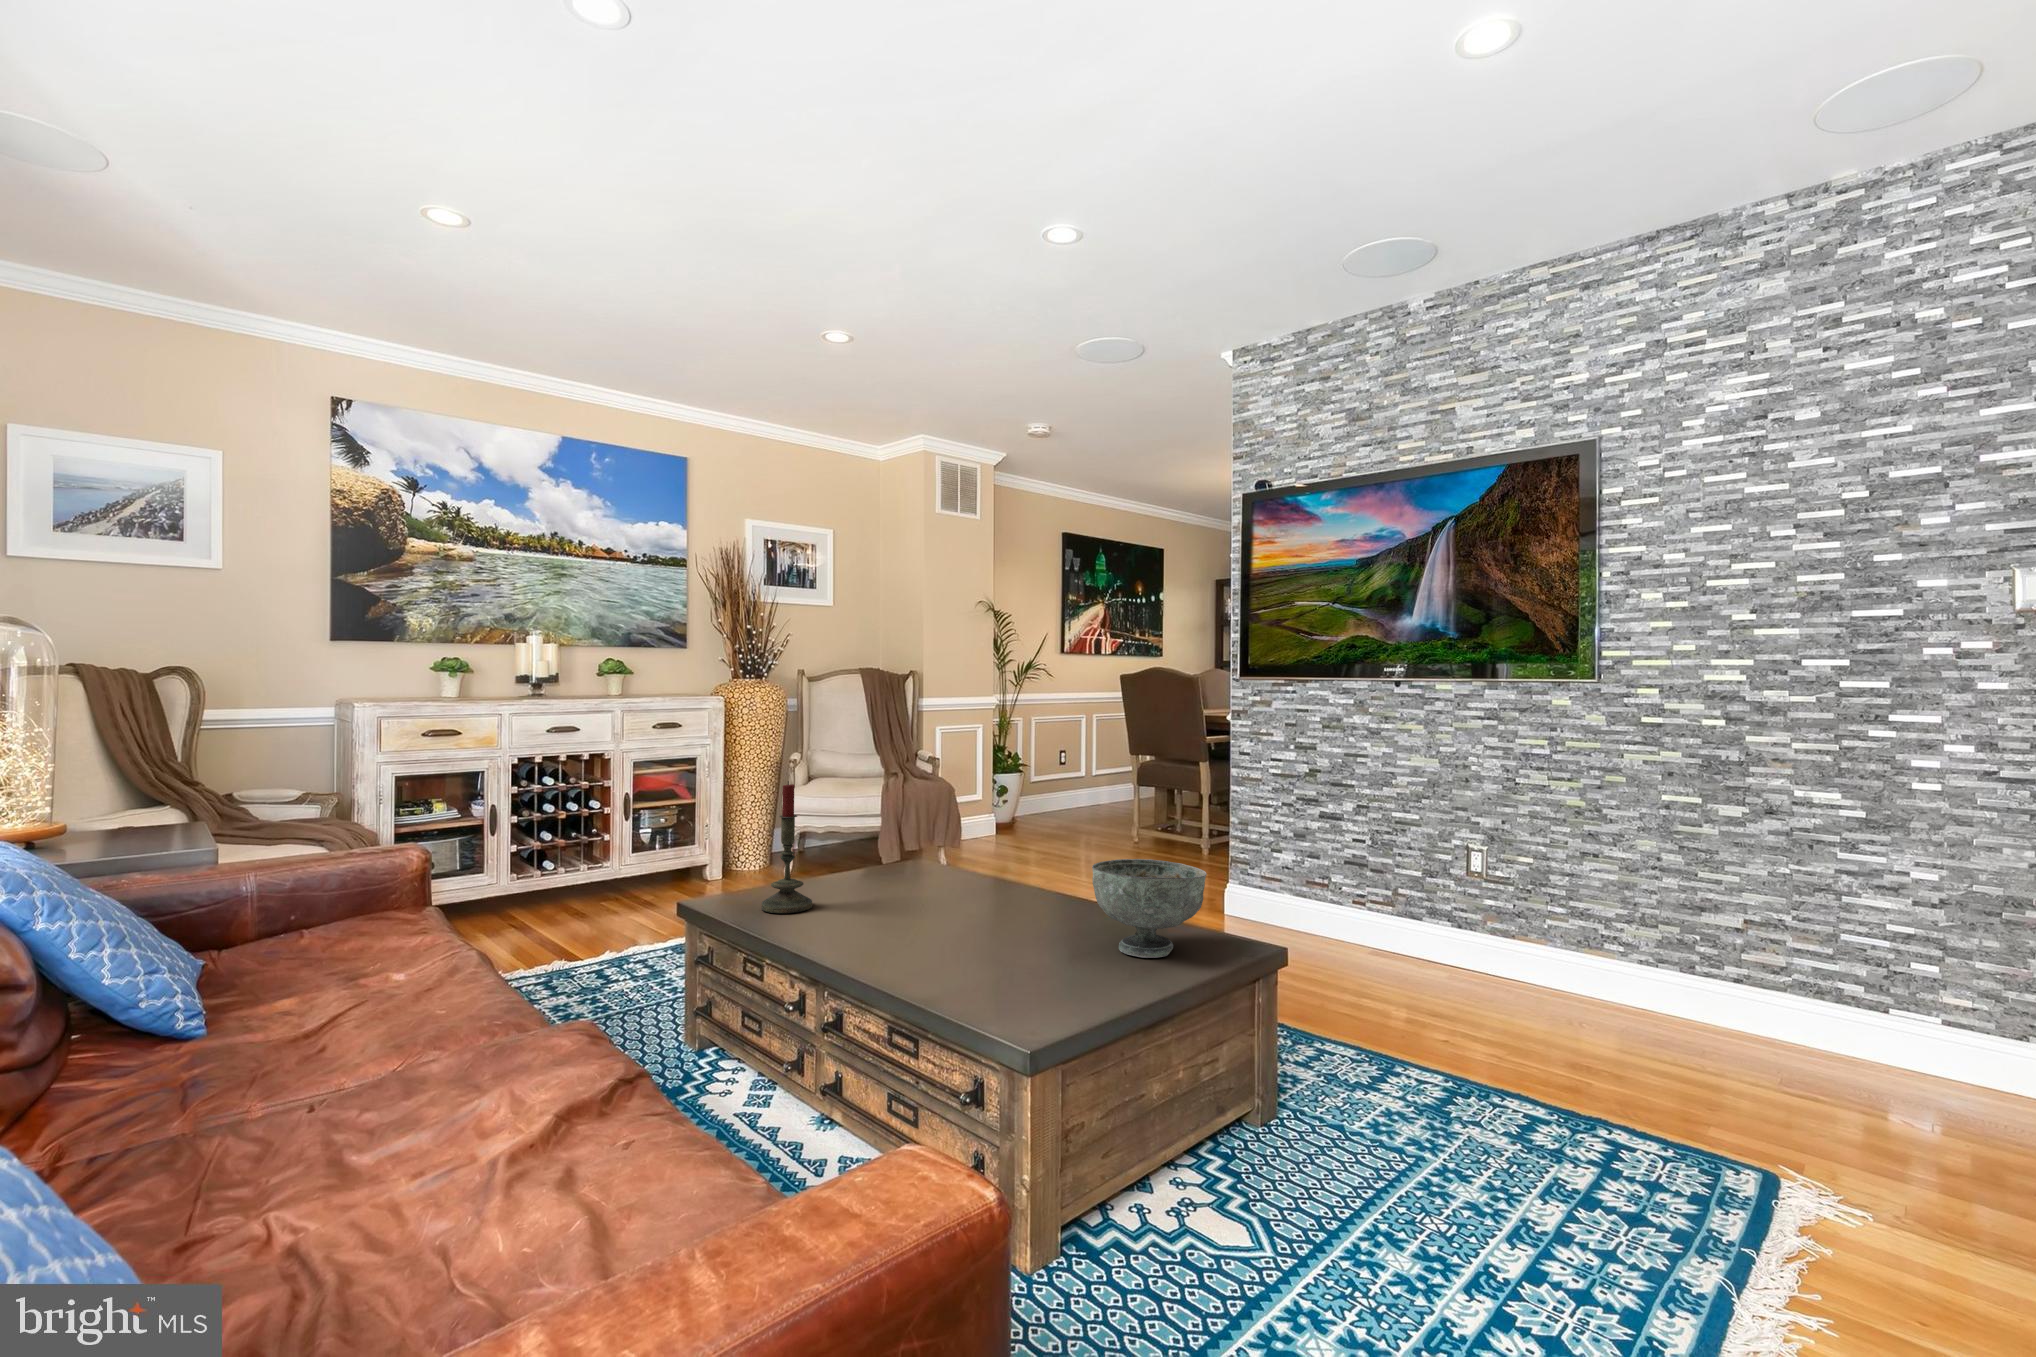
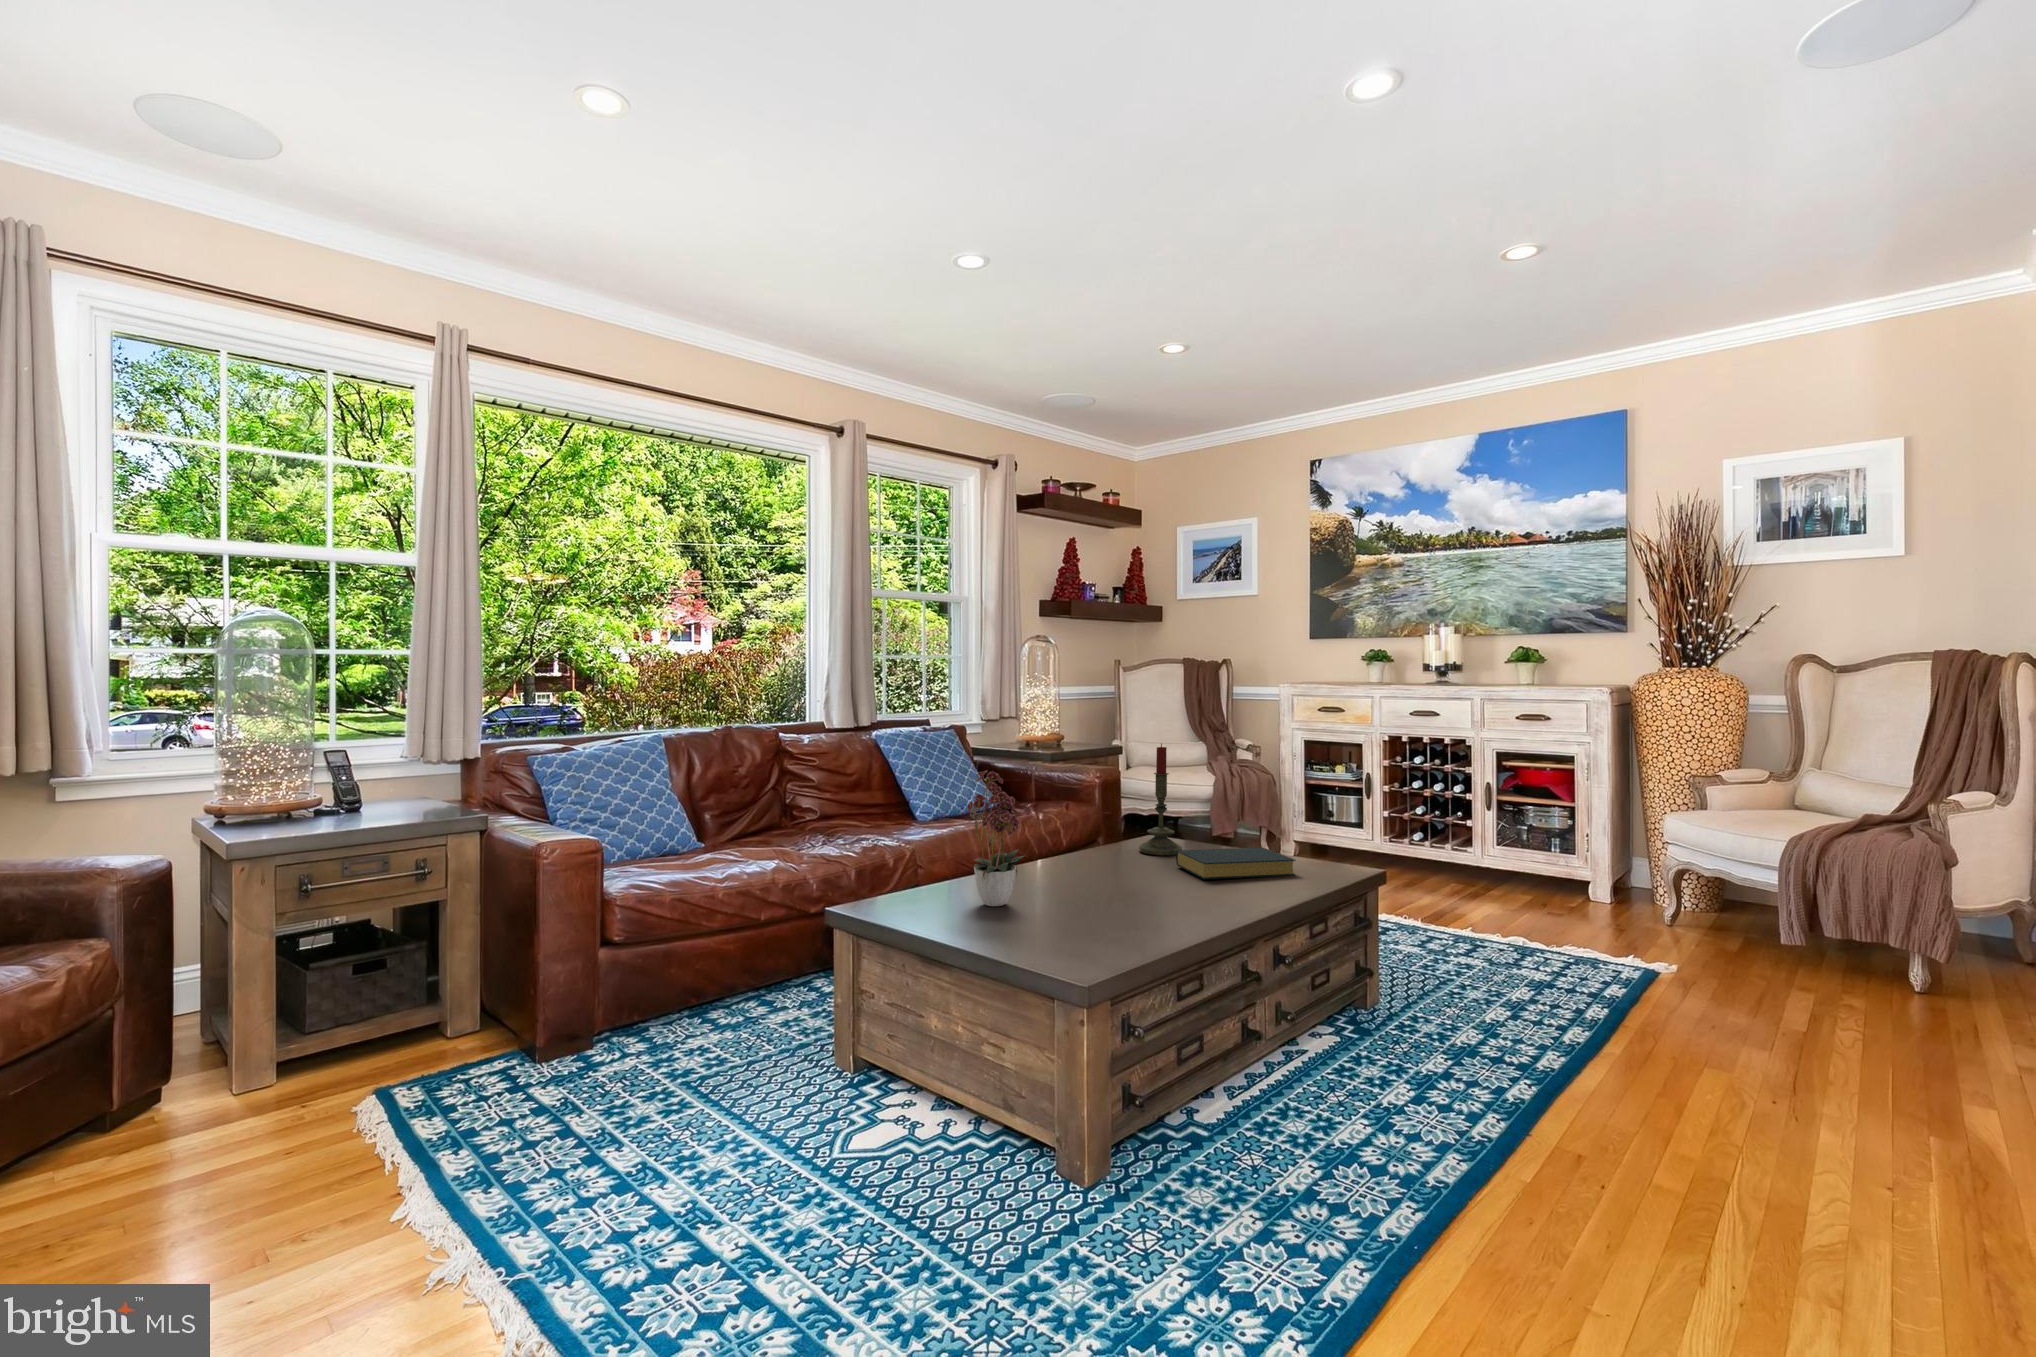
flower arrangement: none [968,817,1069,983] -> present [967,770,1024,906]
decorative bowl: present [1092,859,1207,958] -> none [1042,837,1158,943]
hardback book: none [876,869,949,907] -> present [1176,847,1296,879]

